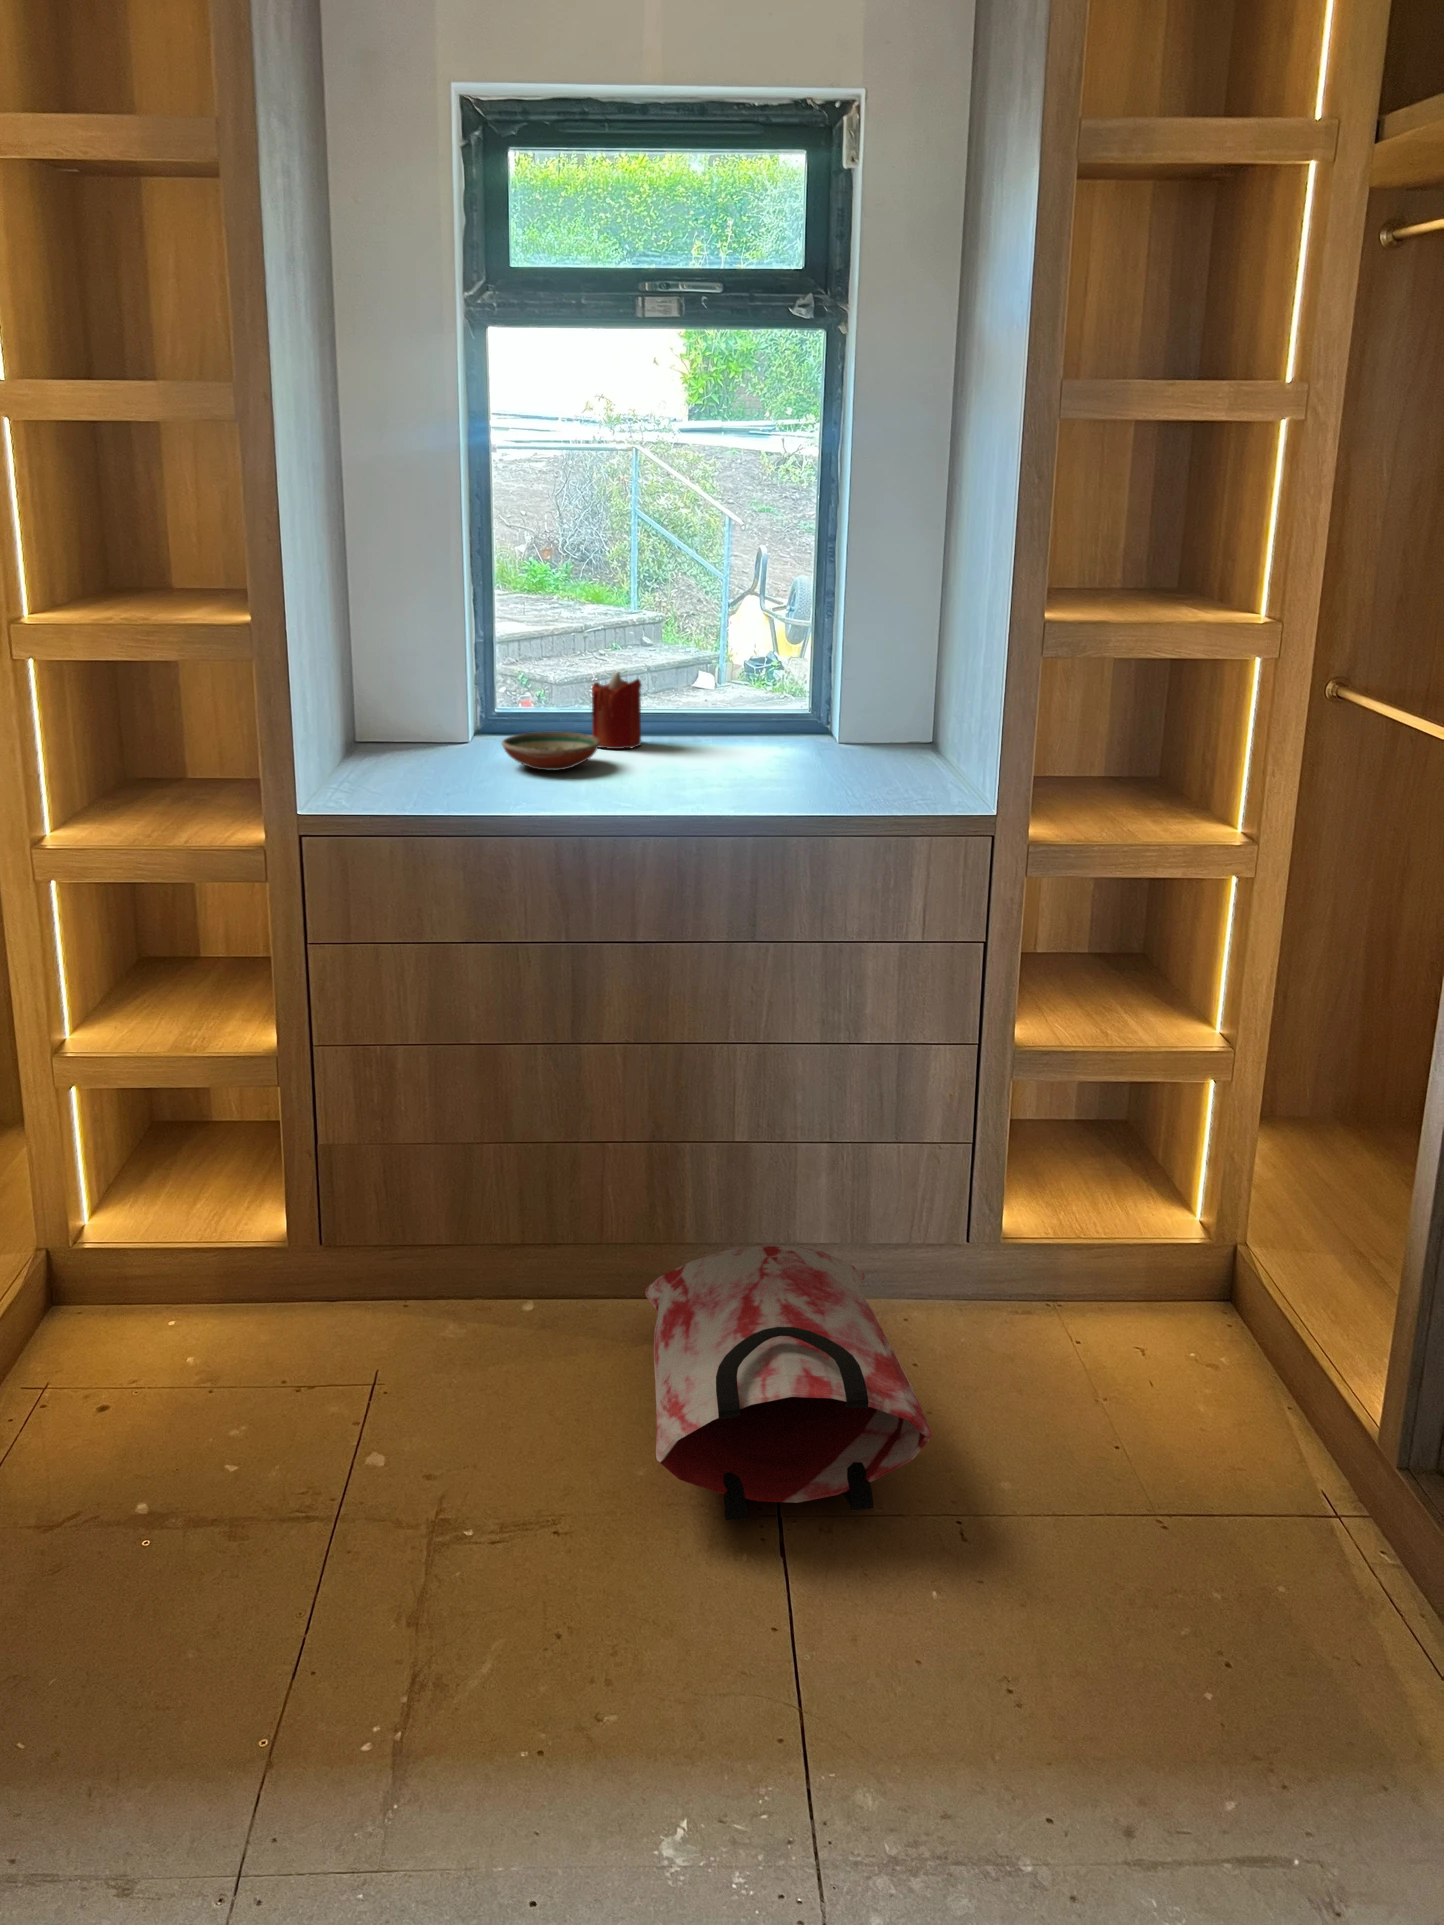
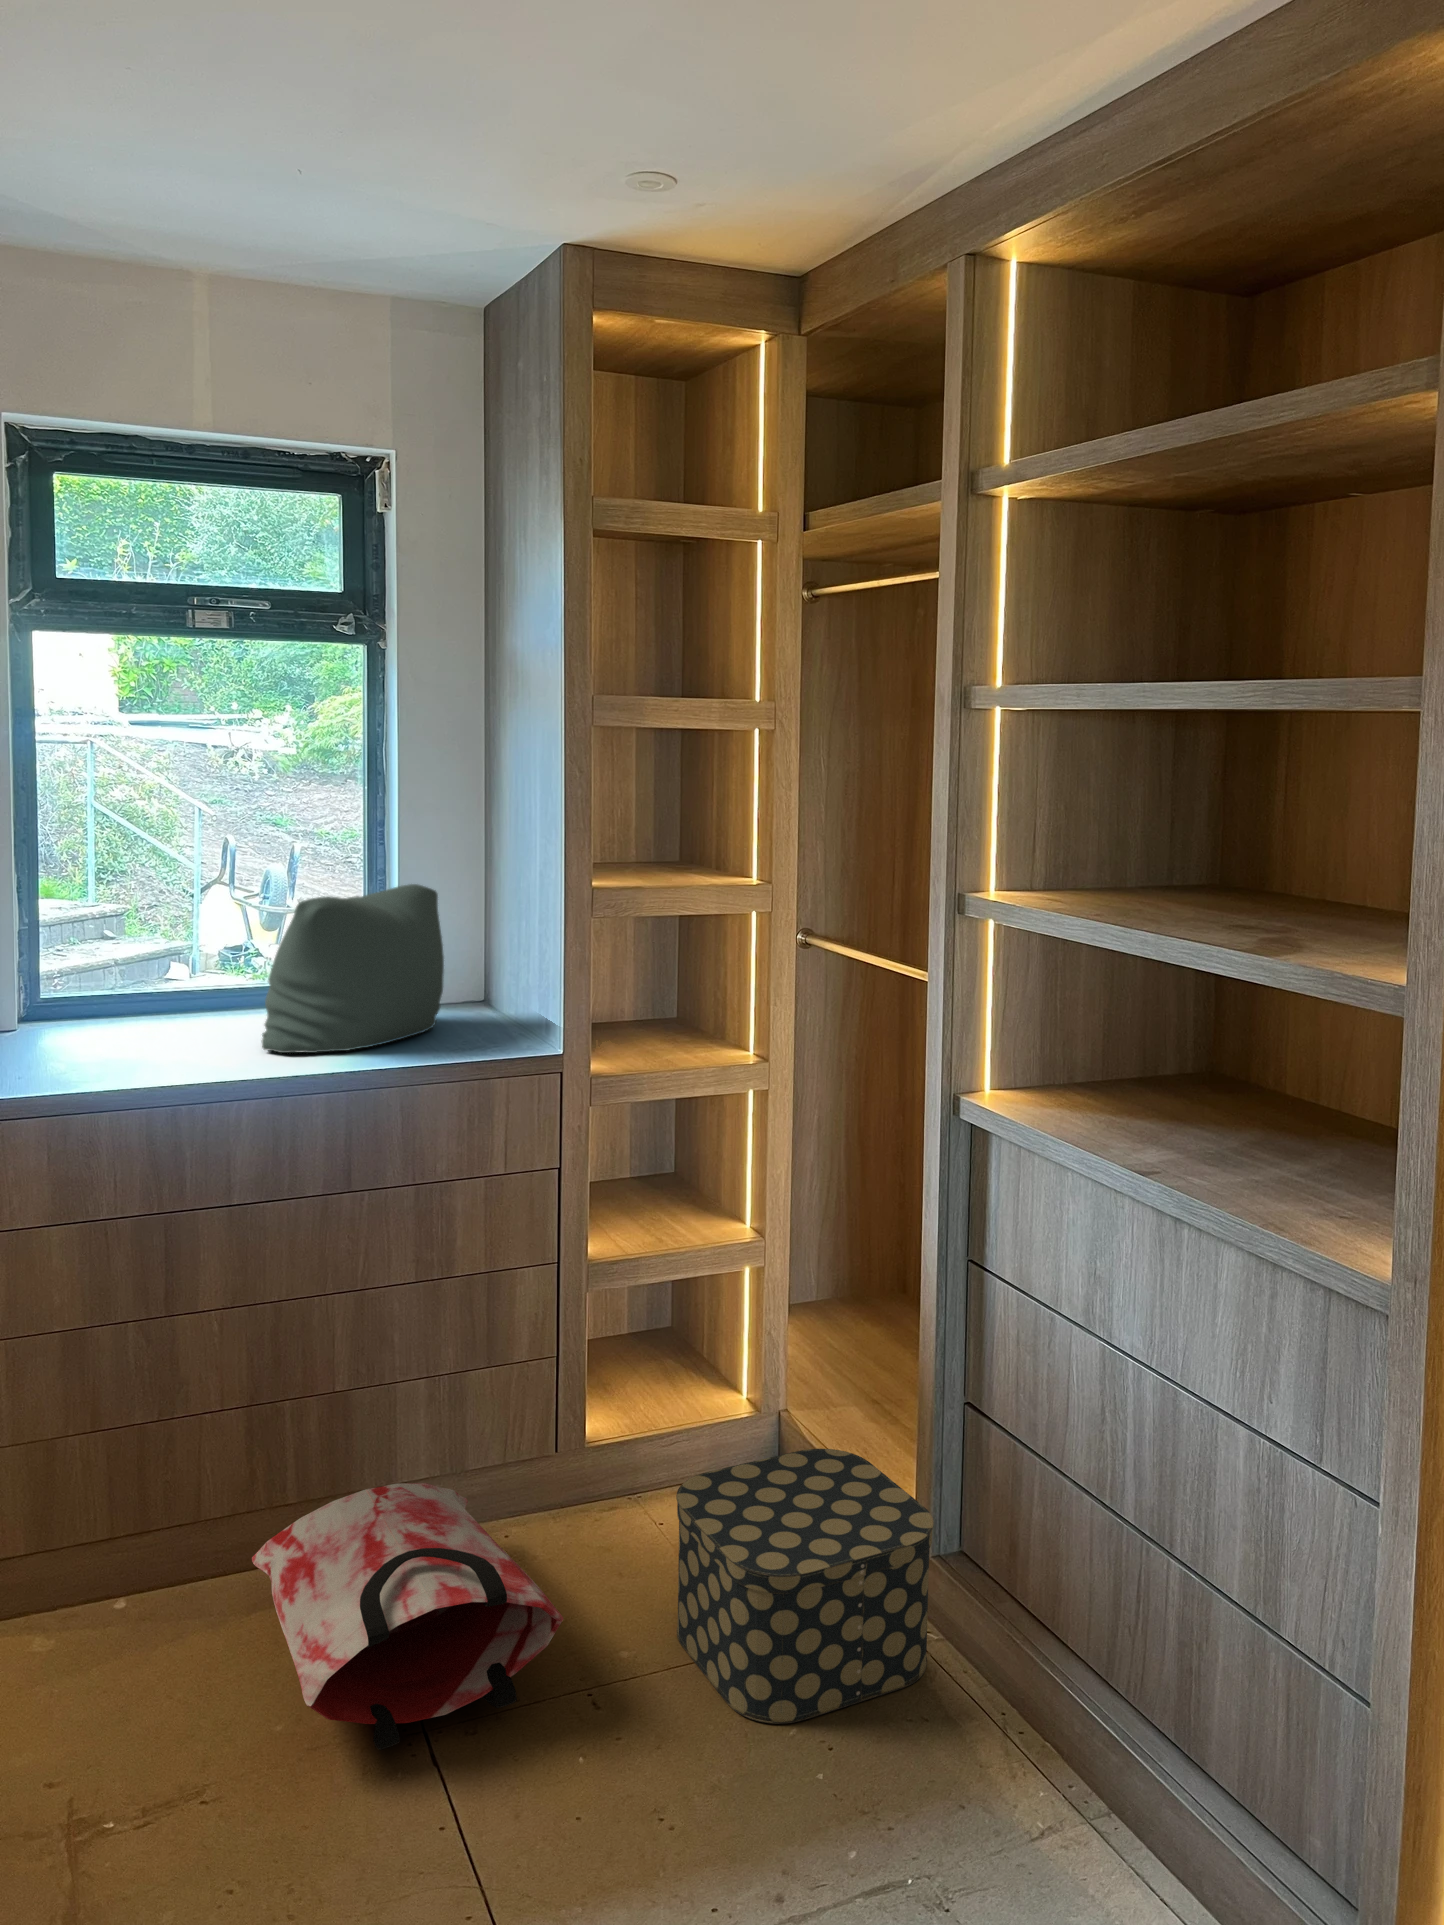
cushion: none [680,608,882,788] -> present [262,884,444,1053]
candle: present [592,672,641,749] -> none [154,952,206,1027]
decorative bowl: present [501,732,600,771] -> none [68,1013,173,1051]
storage box: none [1070,1307,1401,1619] -> present [676,1449,934,1724]

